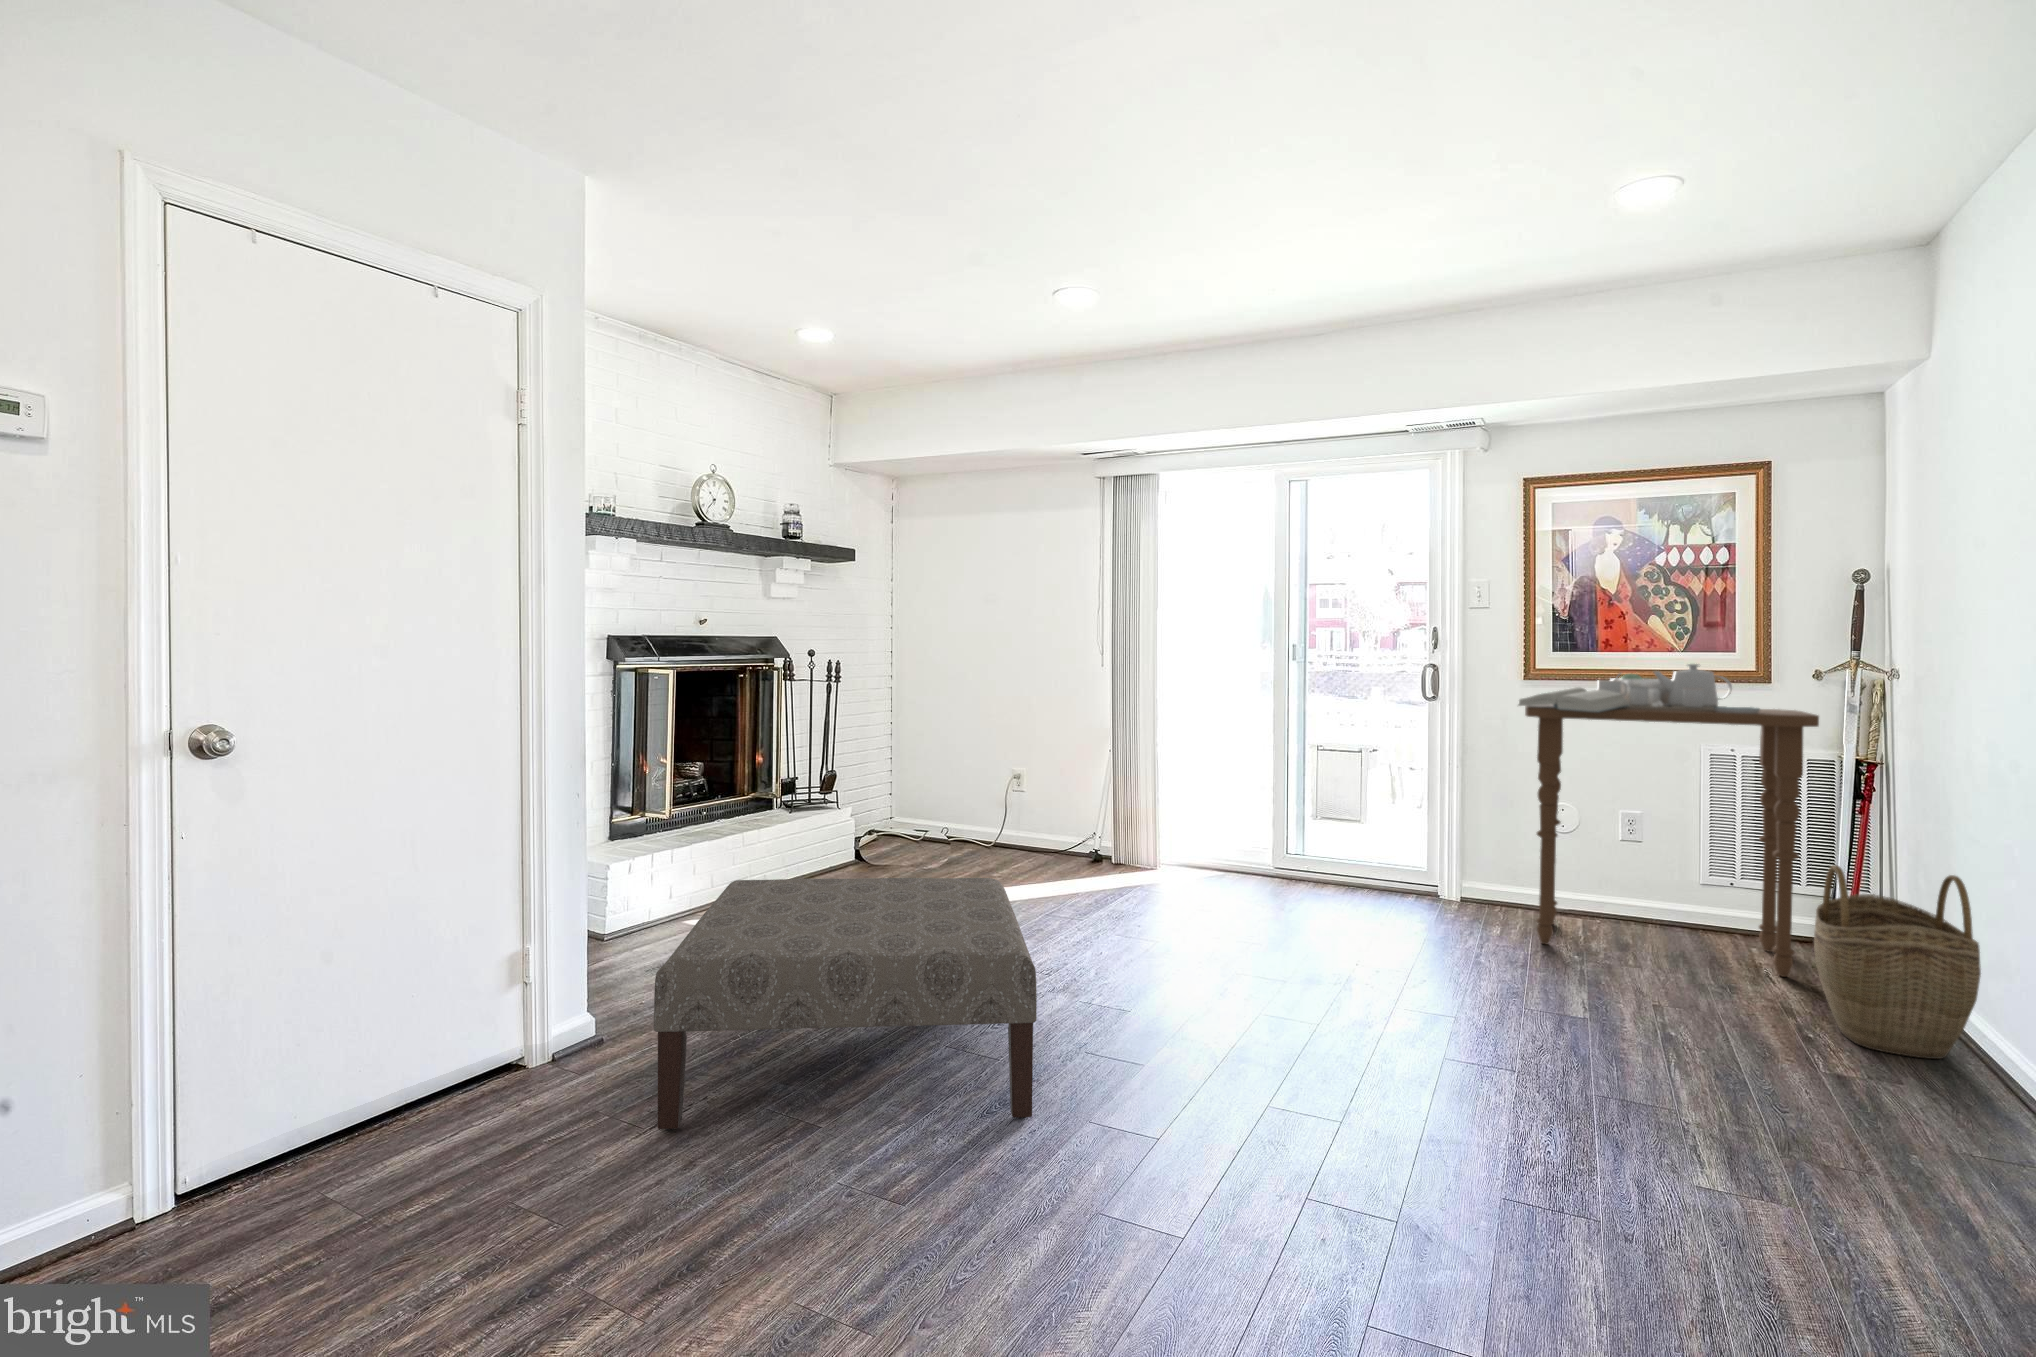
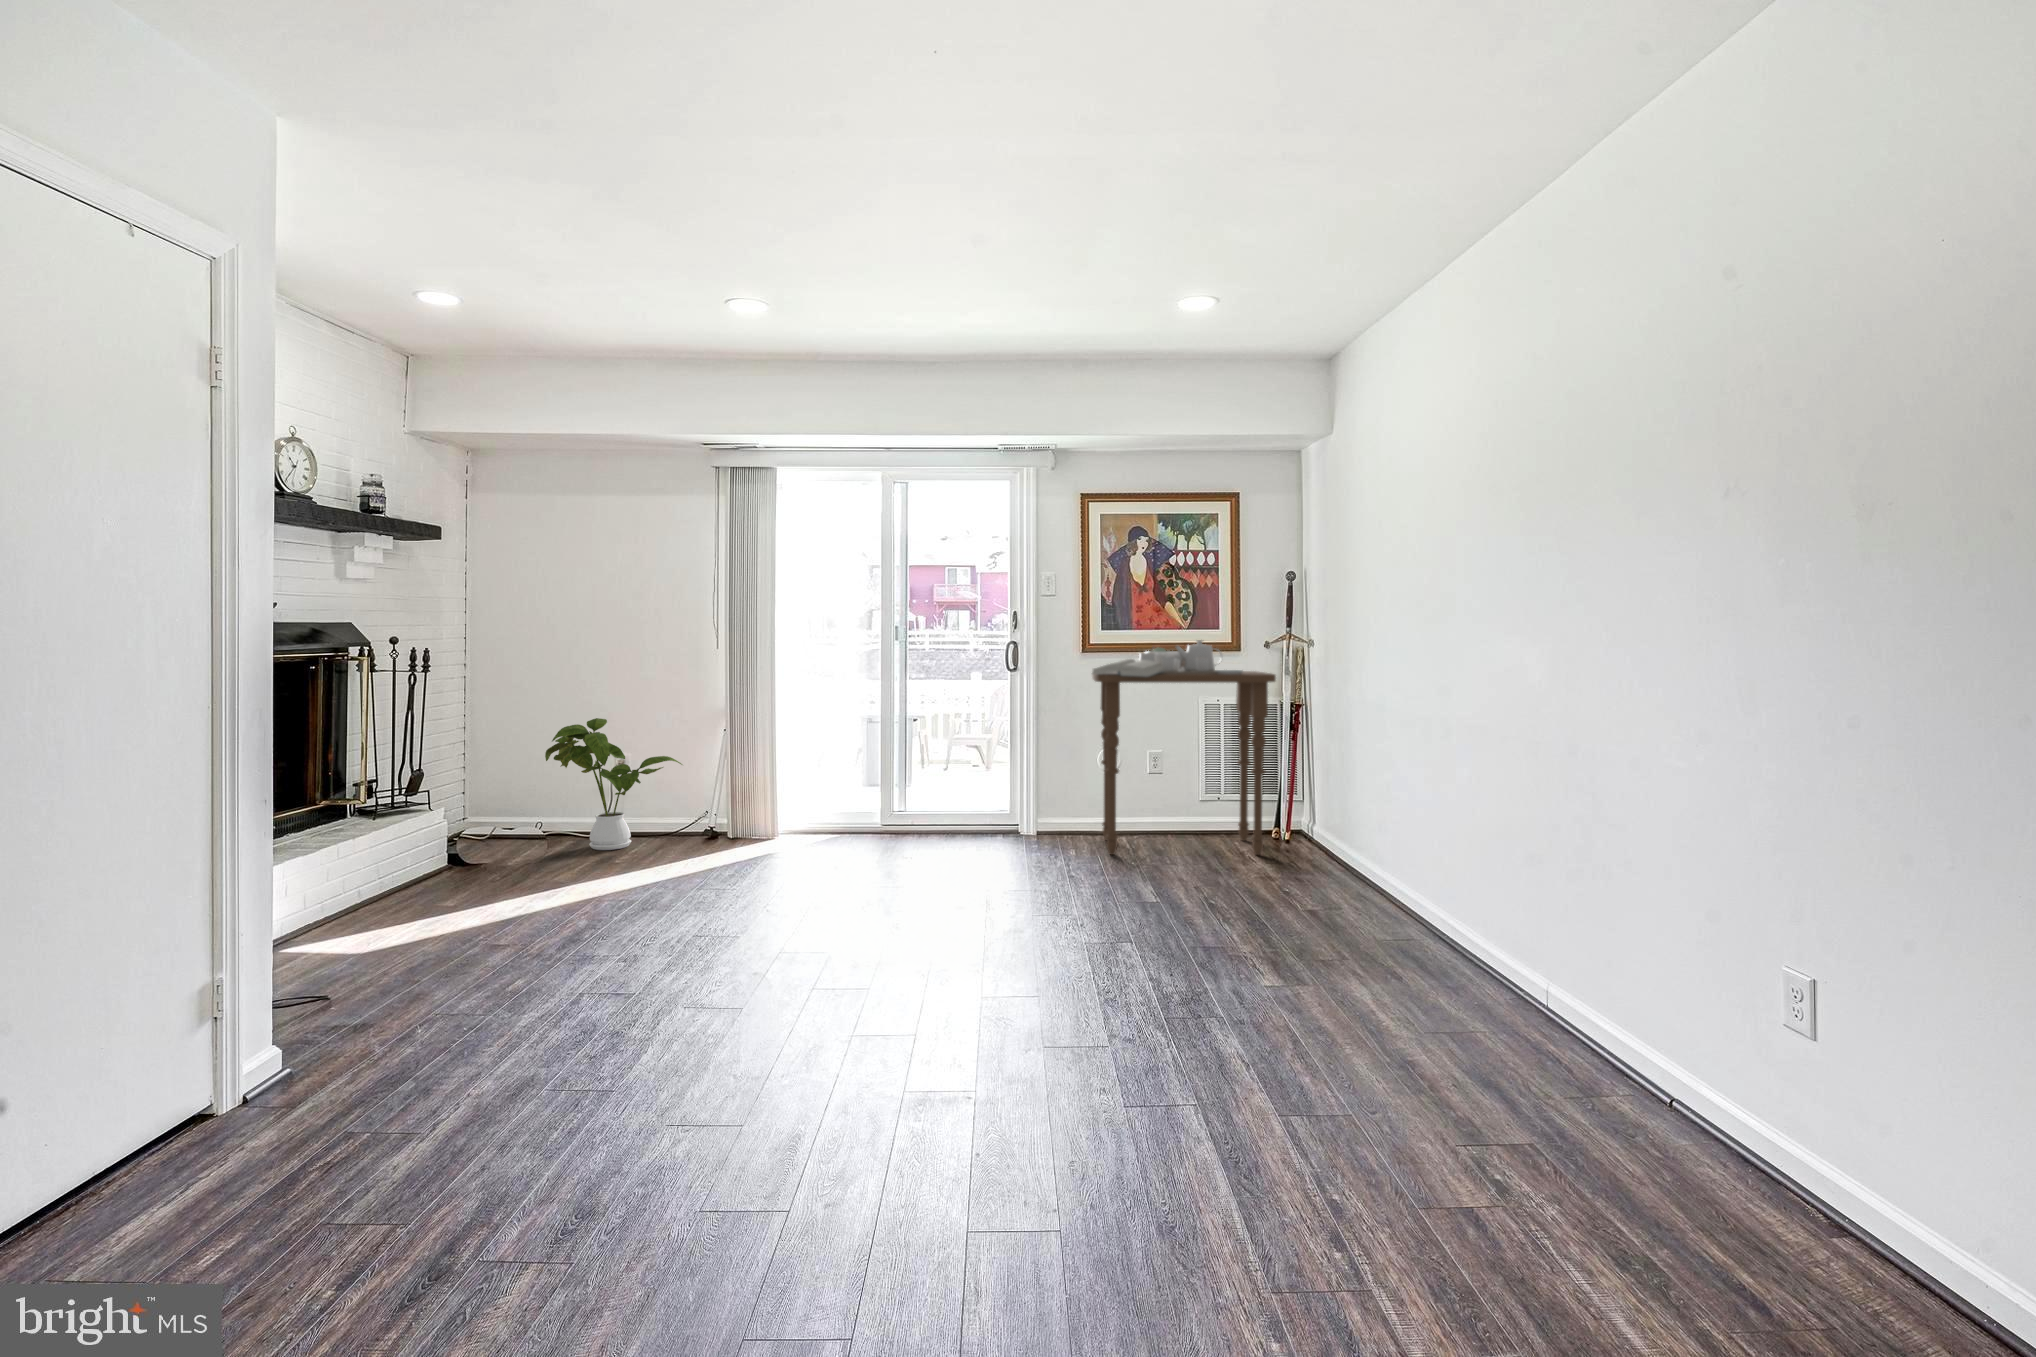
house plant: none [930,733,1054,865] -> present [545,718,682,850]
woven basket: present [1814,865,1981,1059] -> none [1283,773,1371,892]
ottoman: present [654,878,1037,1131] -> none [416,849,813,1131]

